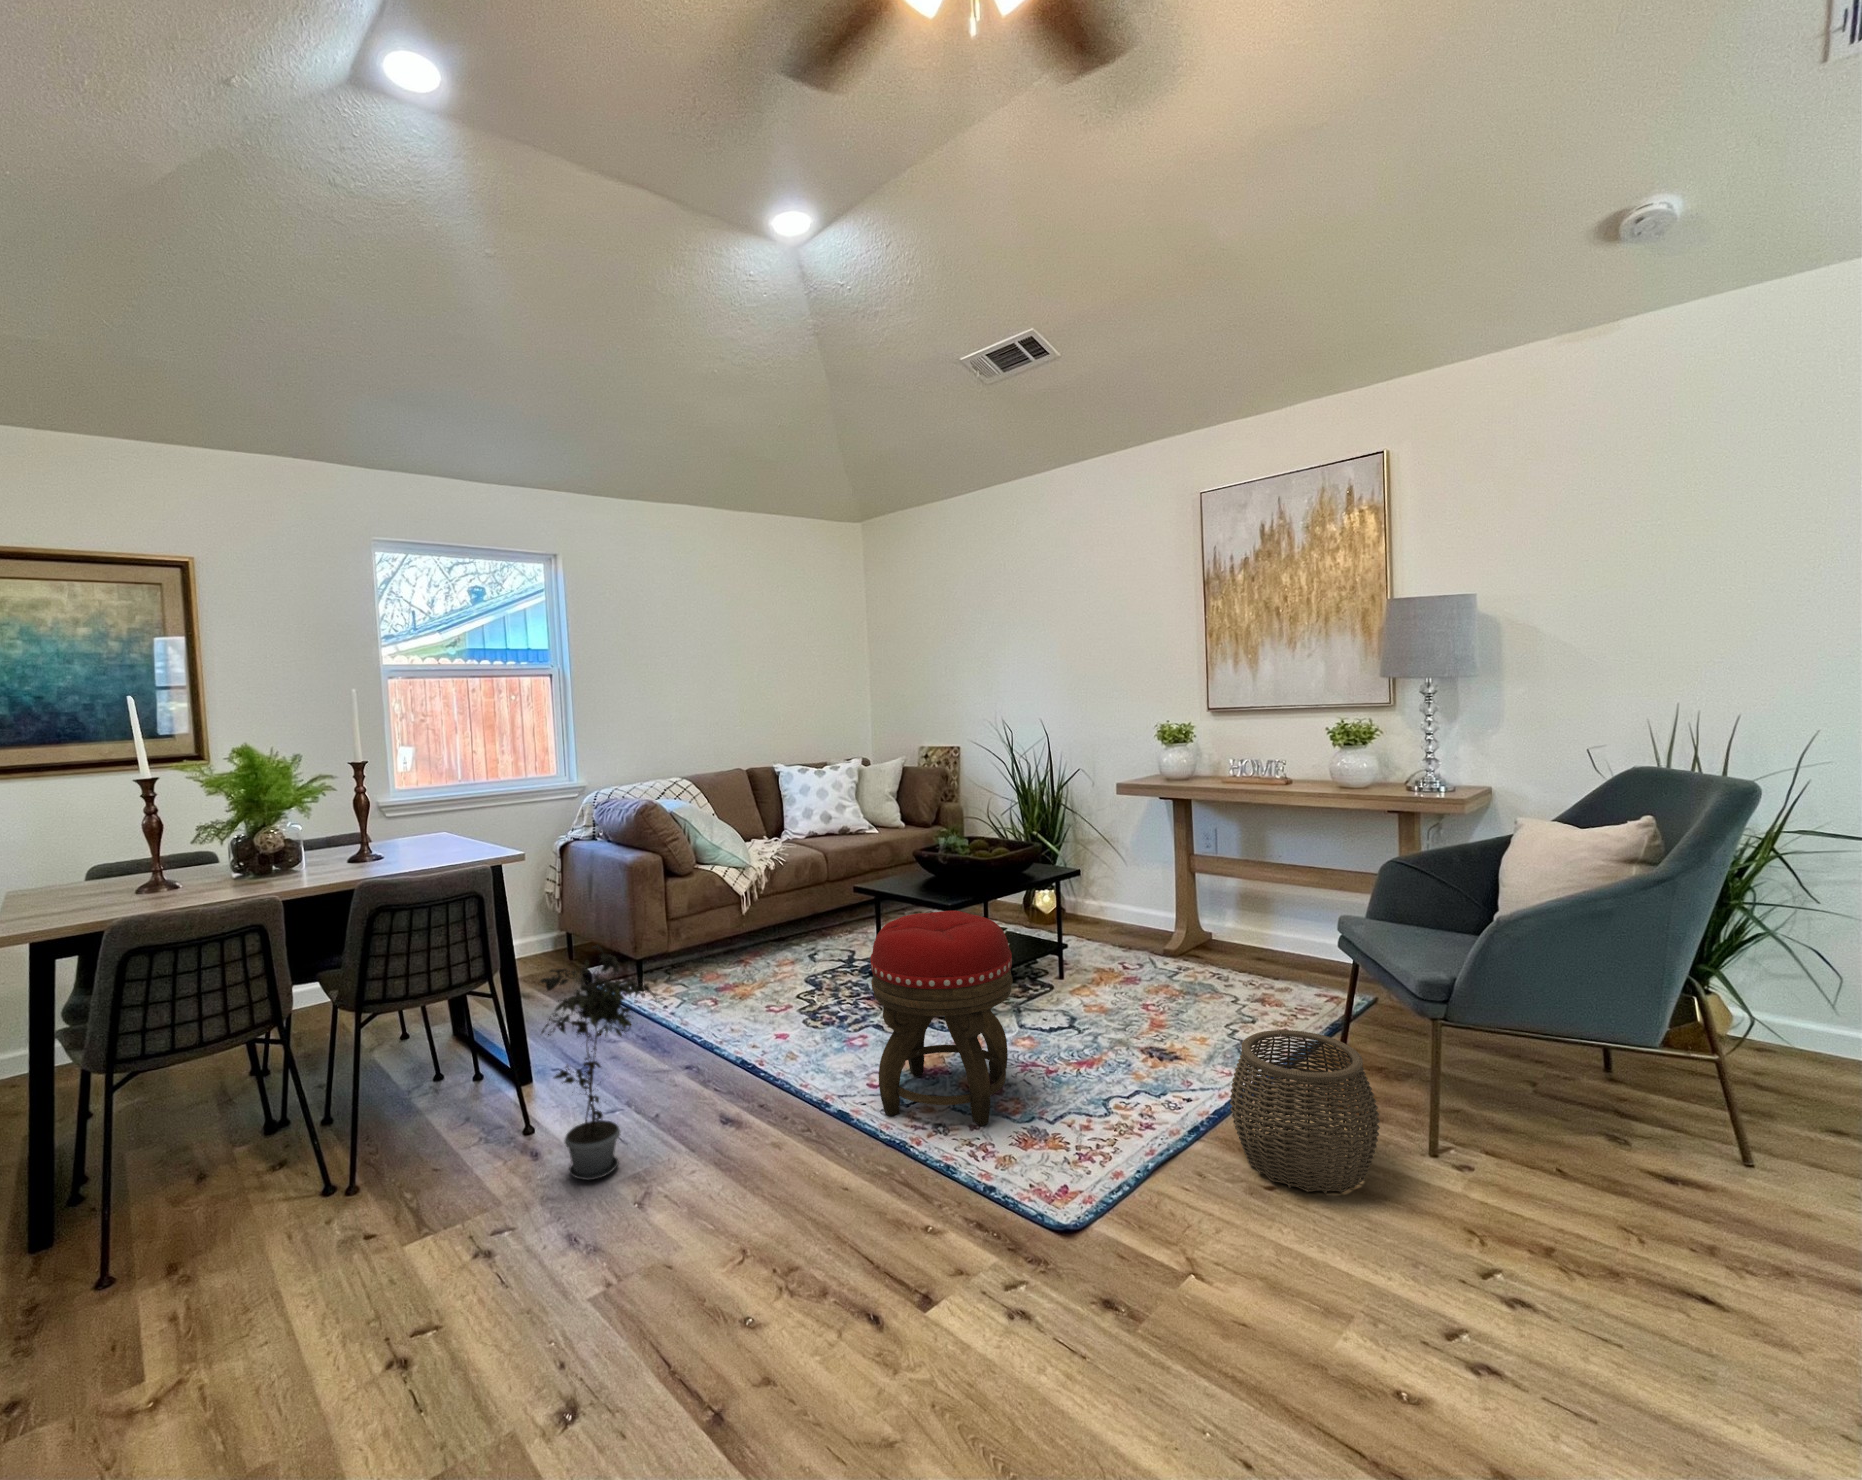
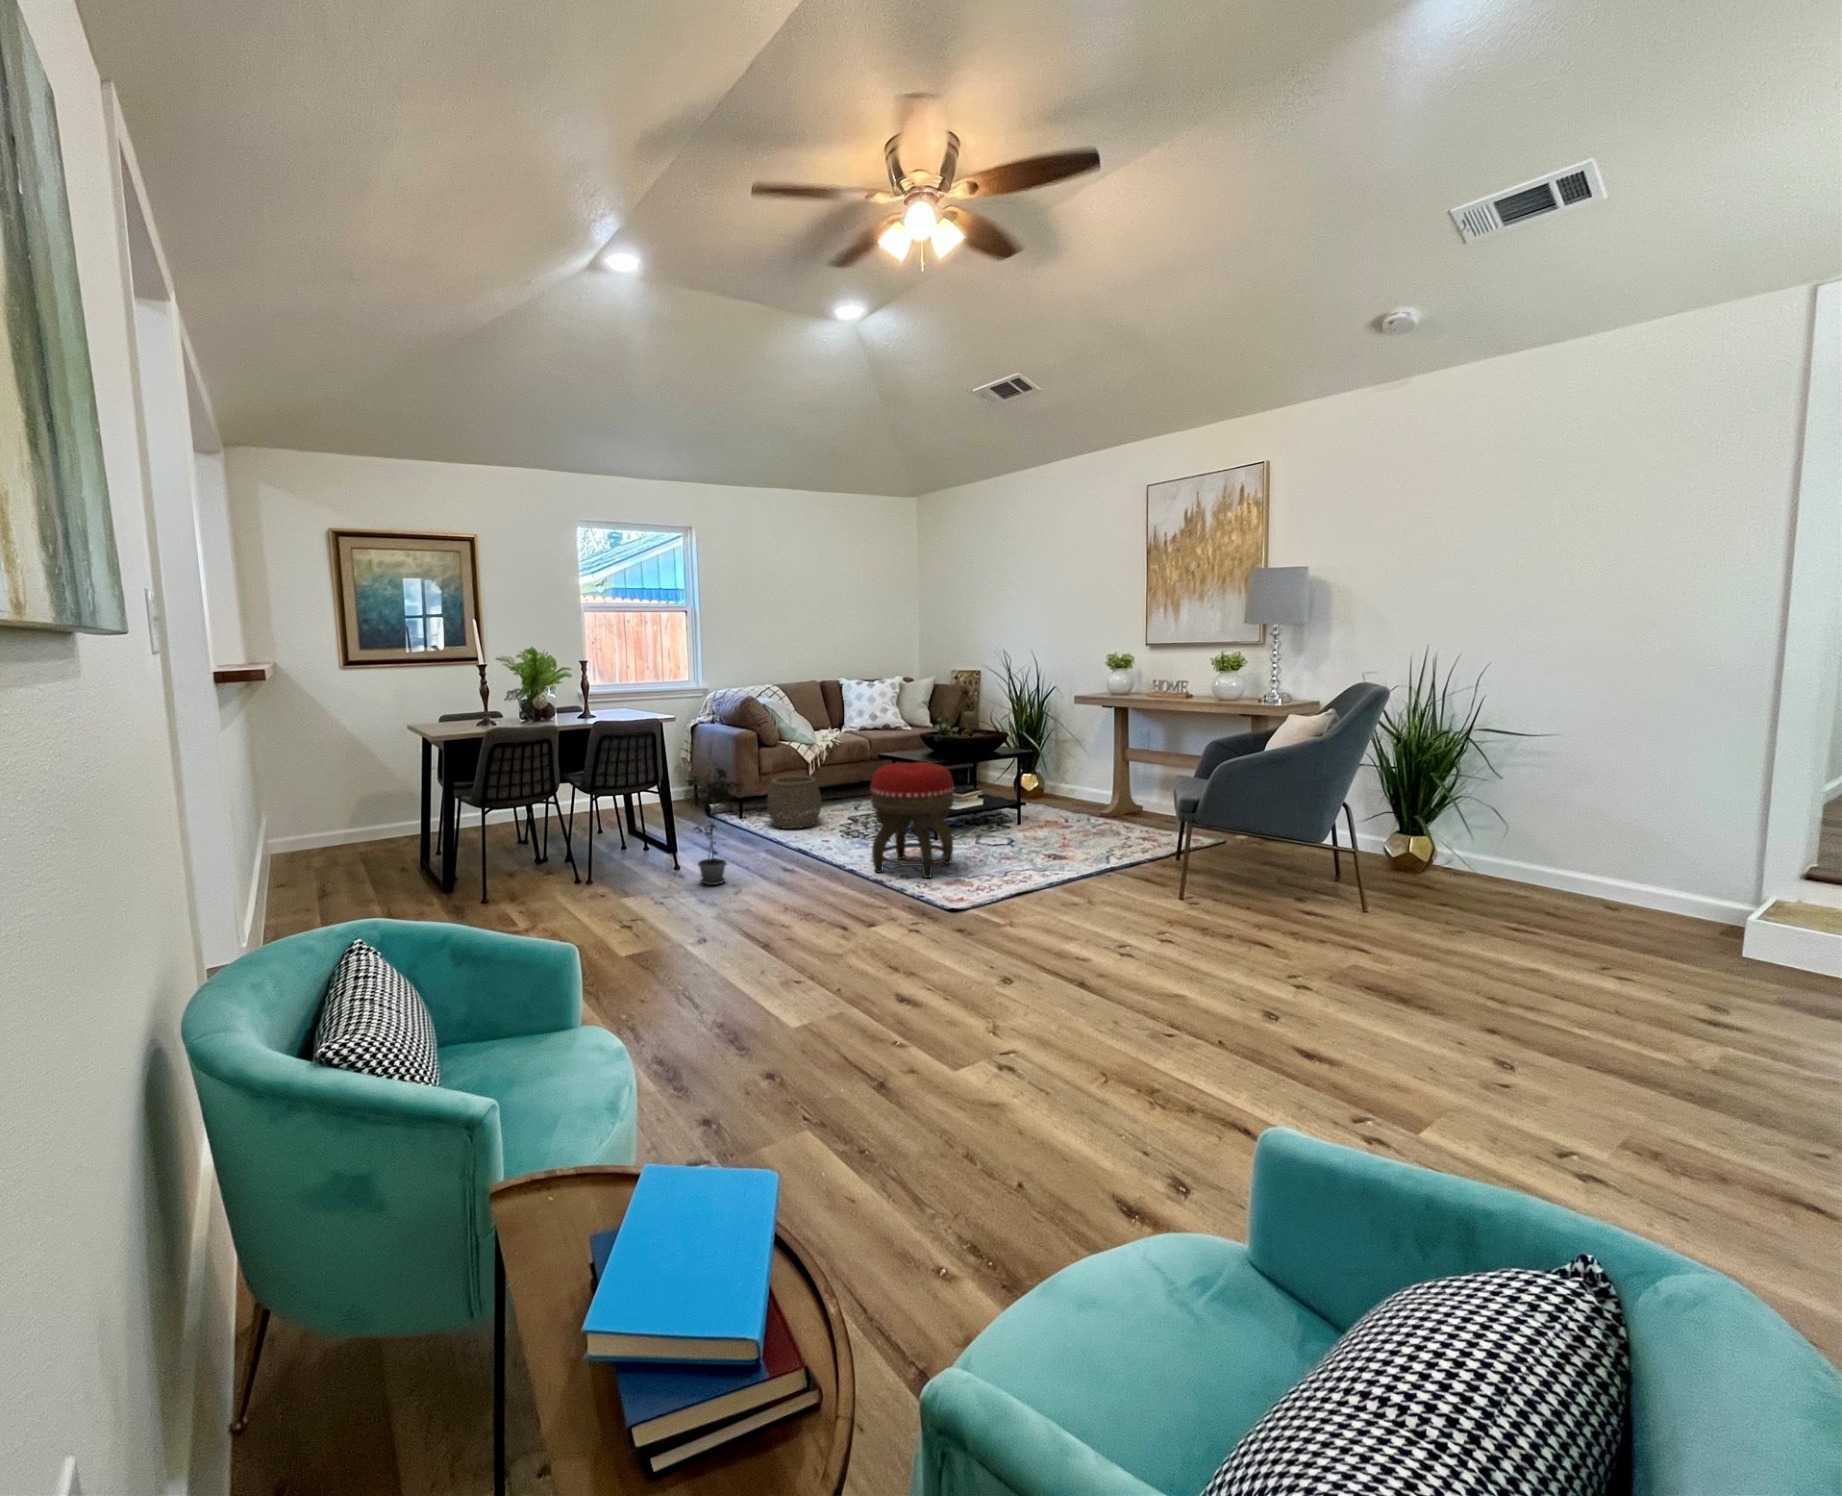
woven basket: present [1230,1030,1380,1194] -> present [767,775,821,829]

